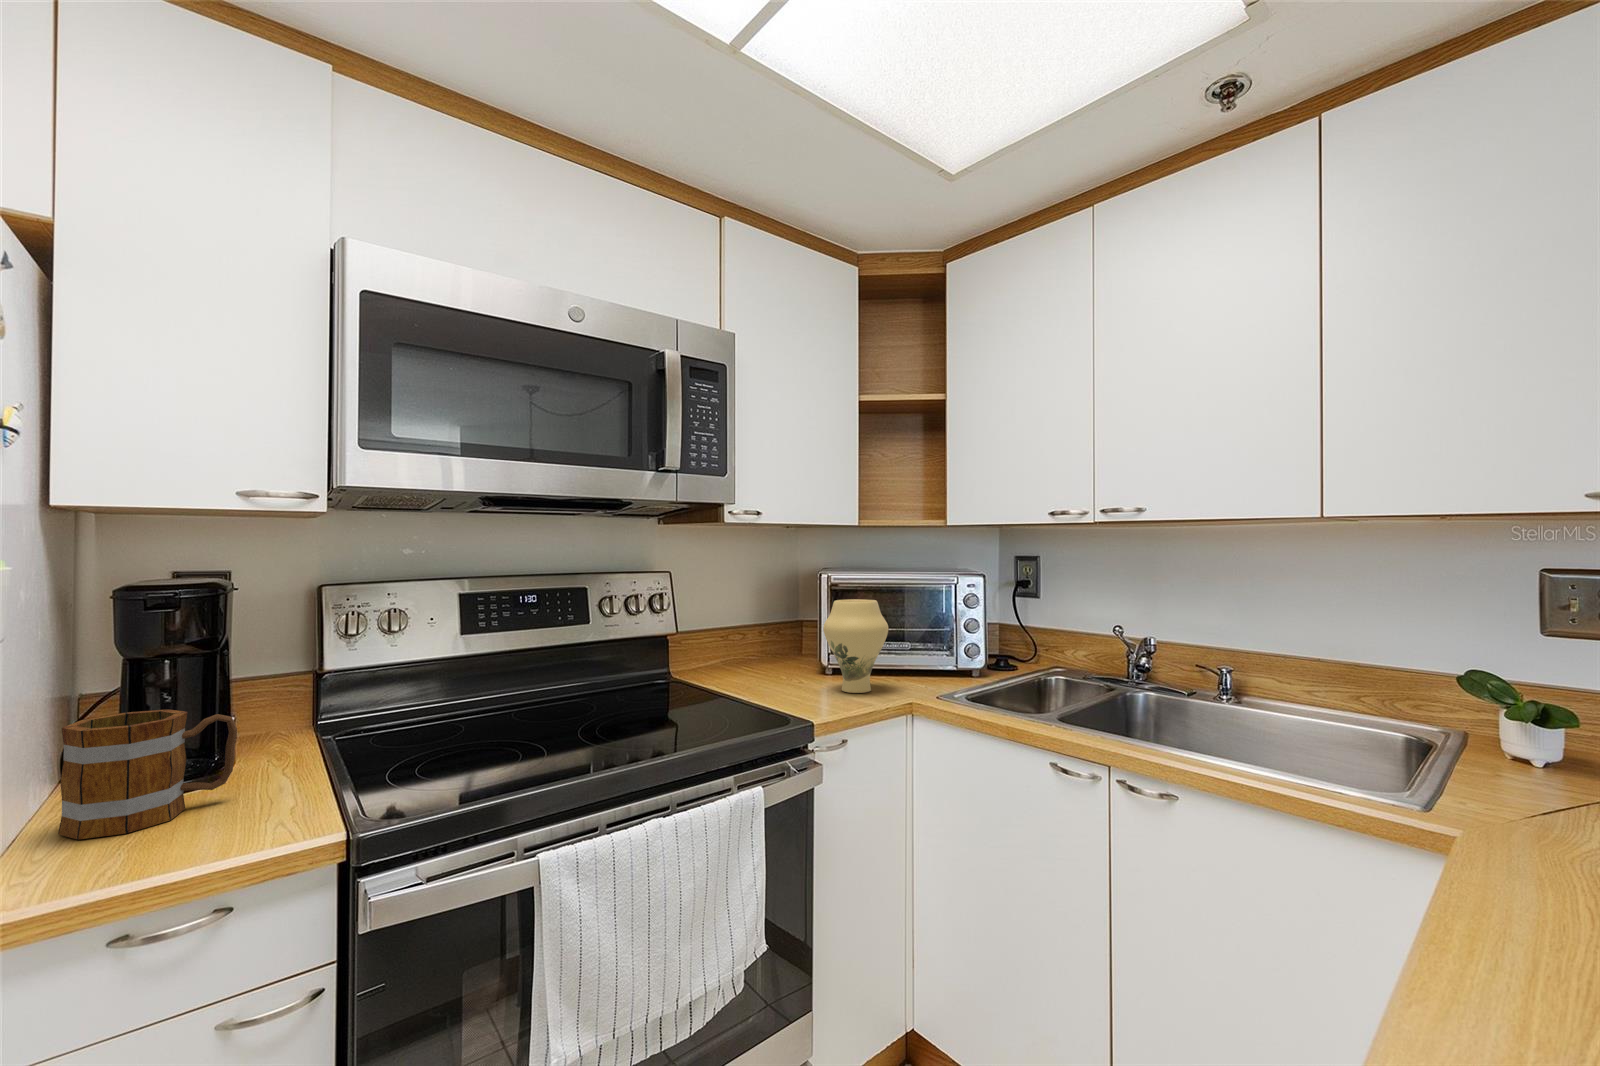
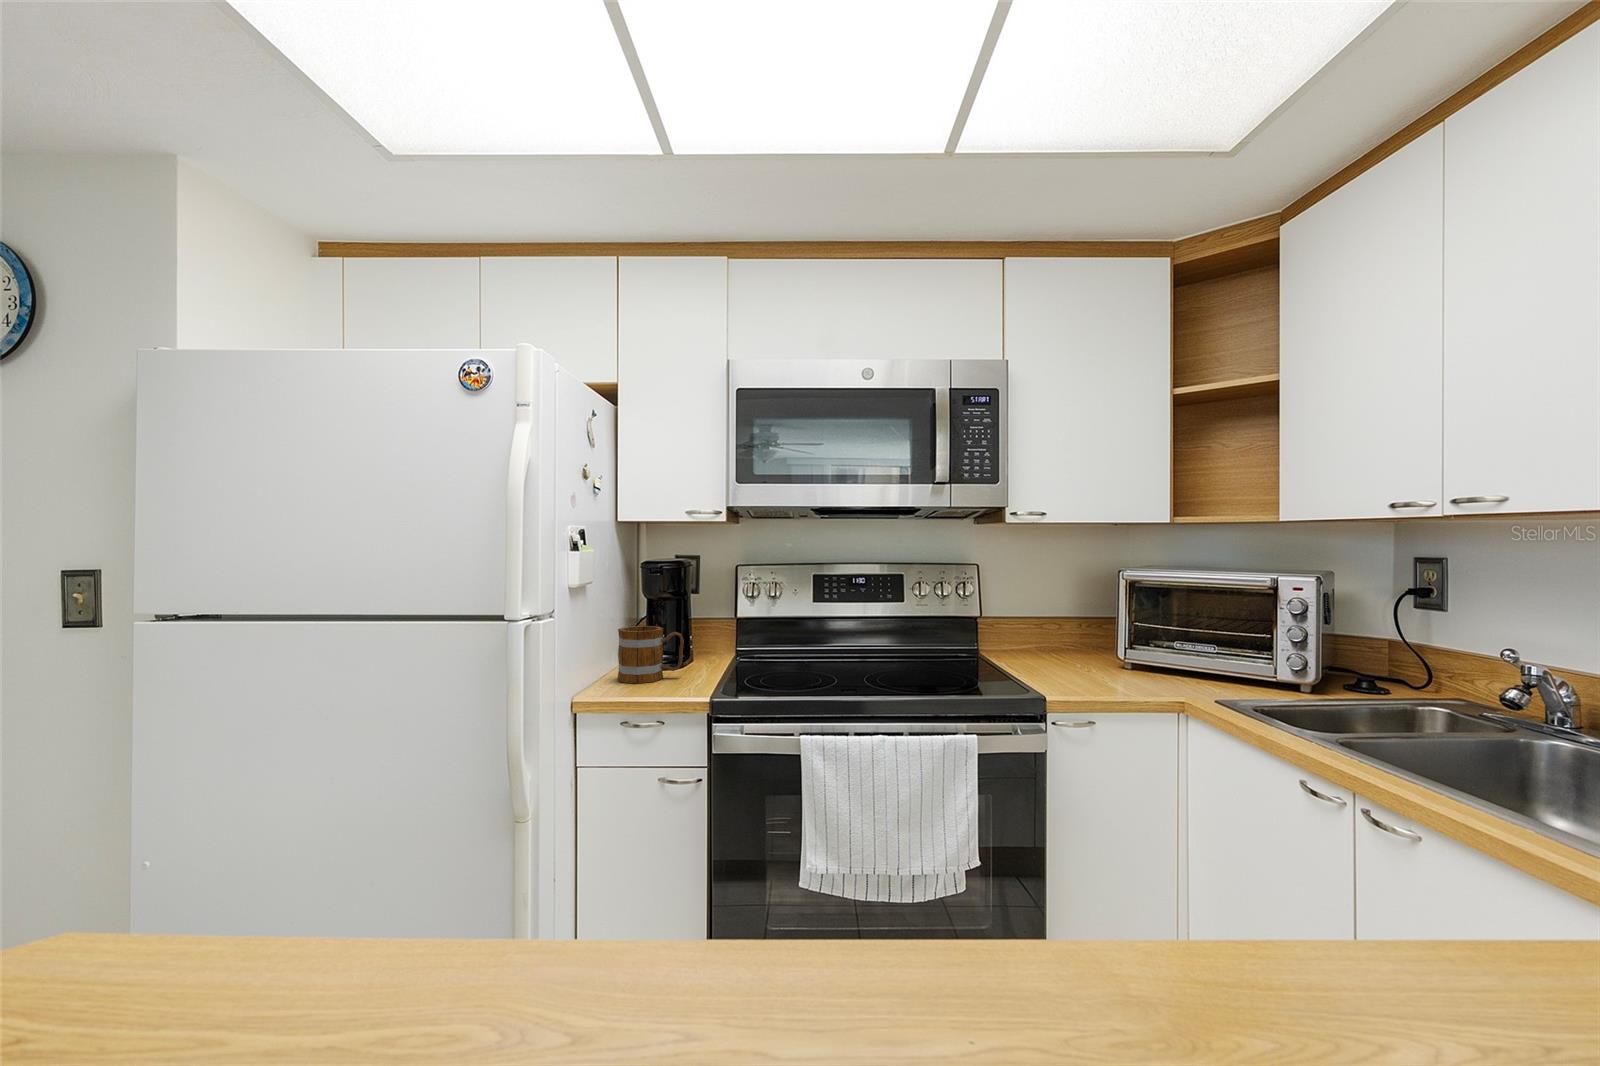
vase: present [823,599,888,693] -> none [1105,595,1176,686]

